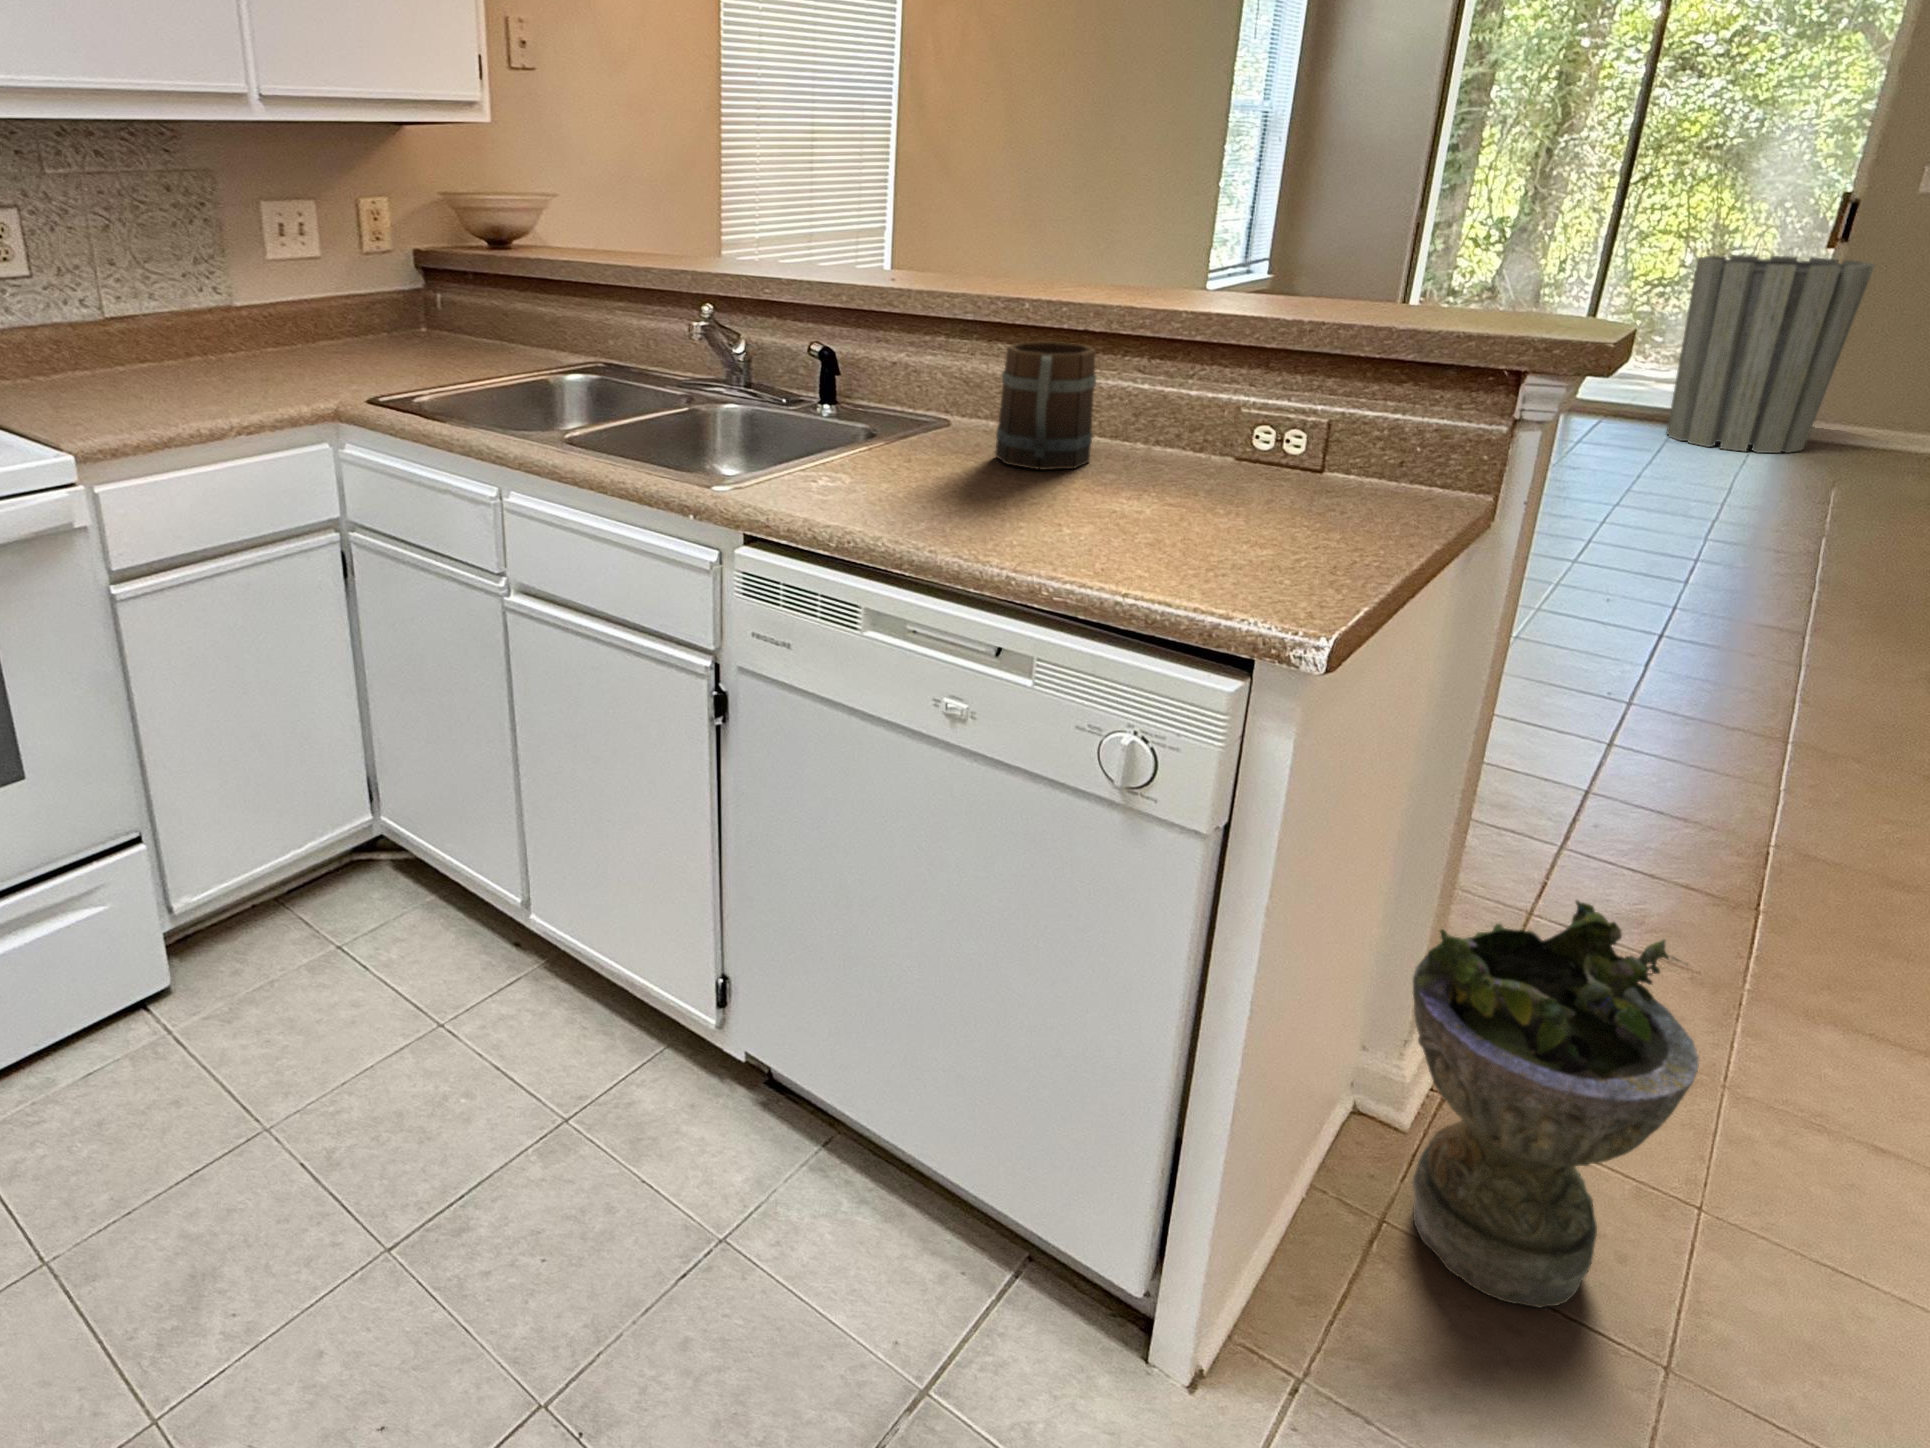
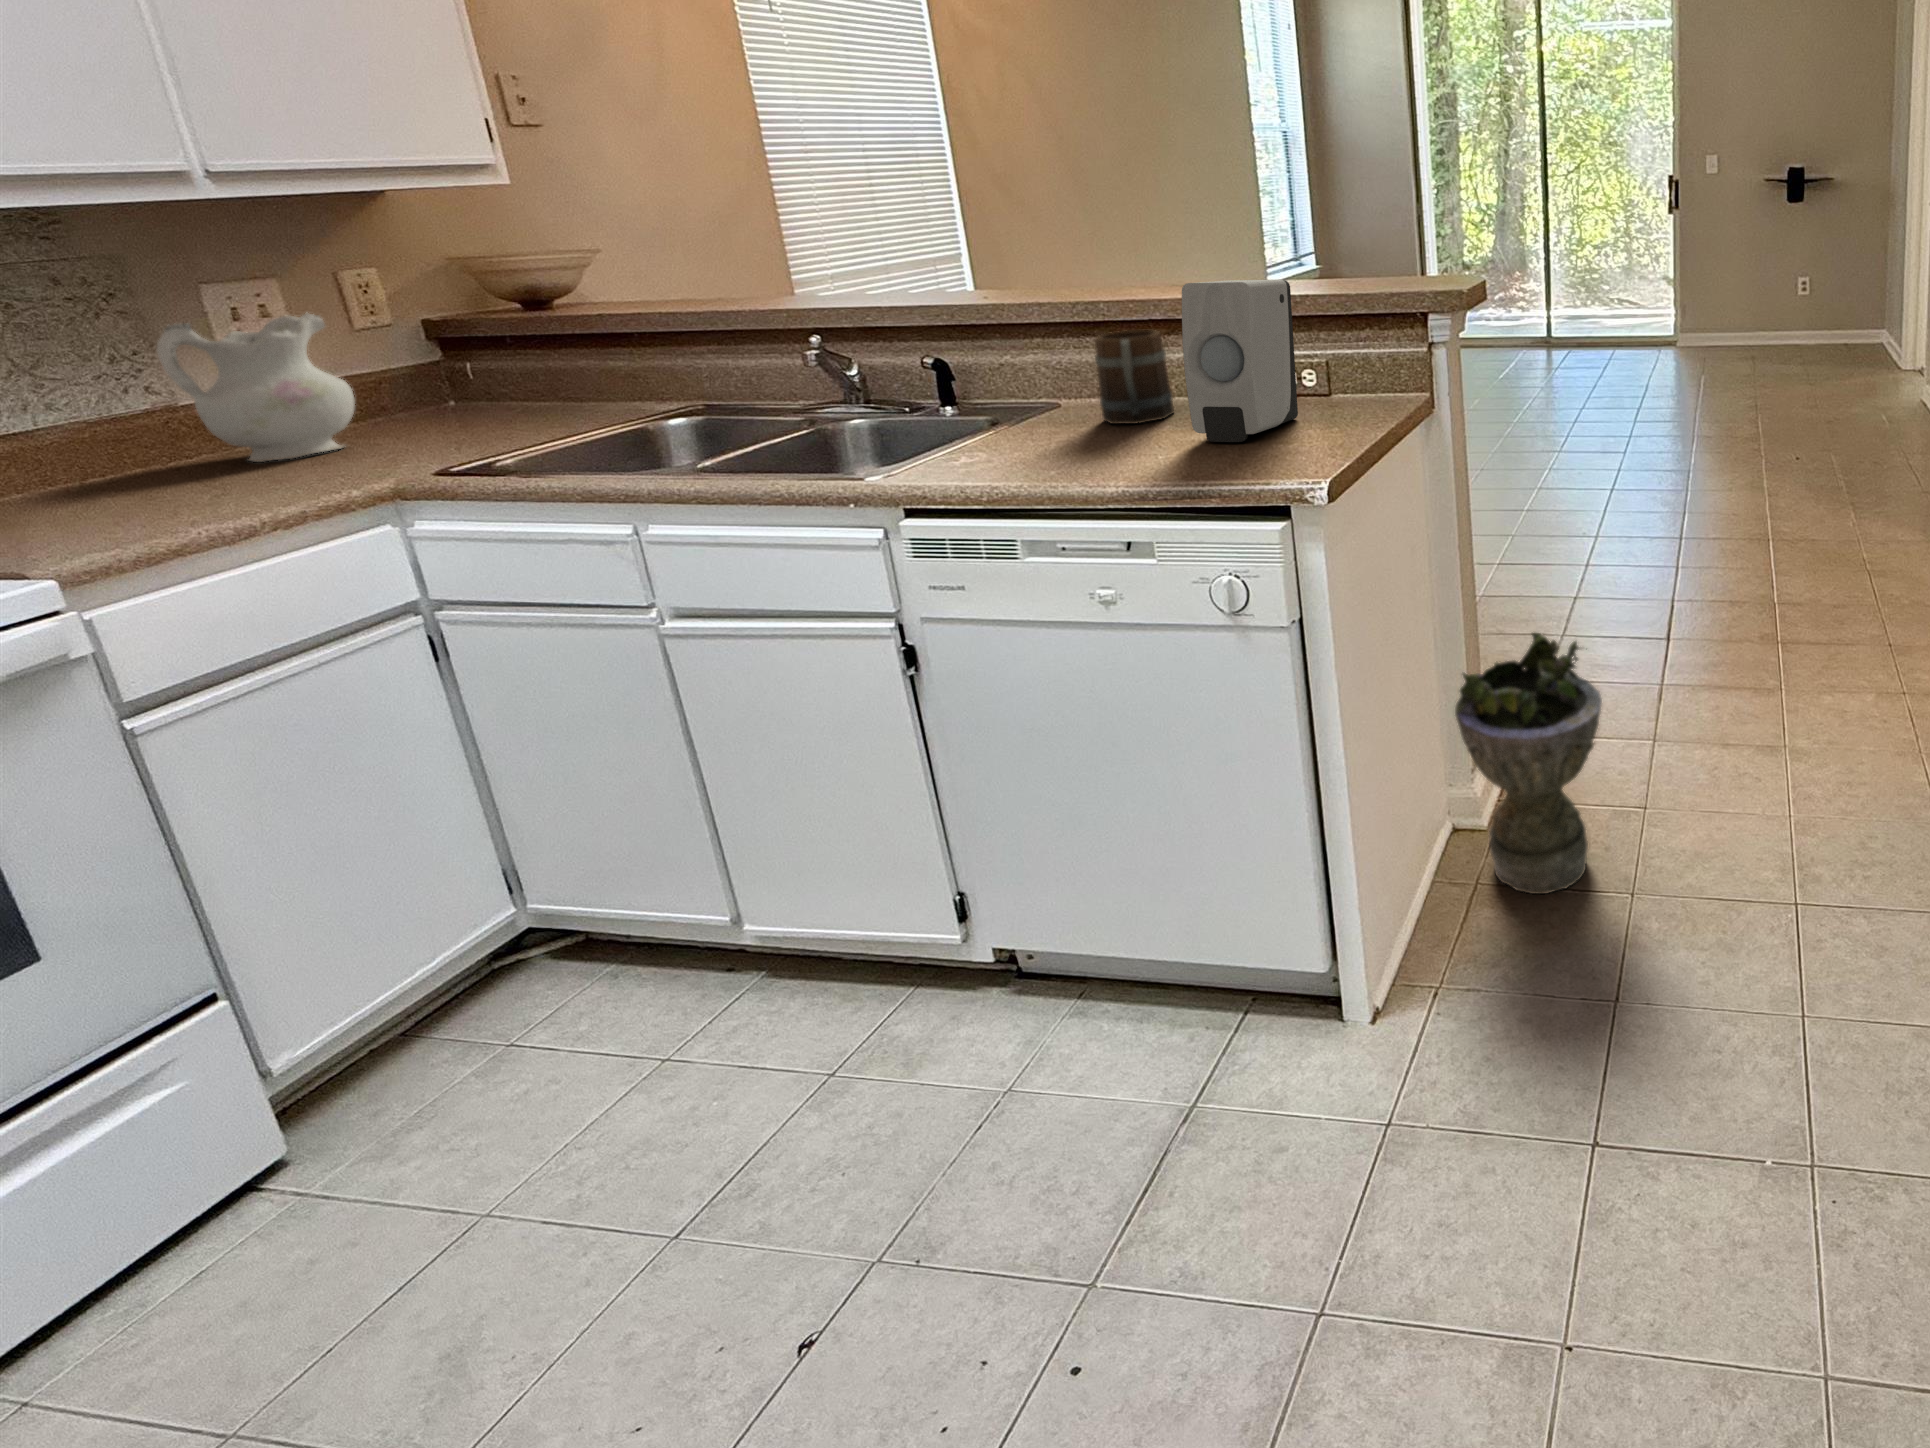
ceramic pitcher: none [219,236,345,367] -> present [157,313,355,462]
trash can: present [1667,255,1874,453] -> none [1599,220,1694,359]
soap dispenser: none [1117,287,1312,530] -> present [1182,279,1298,442]

